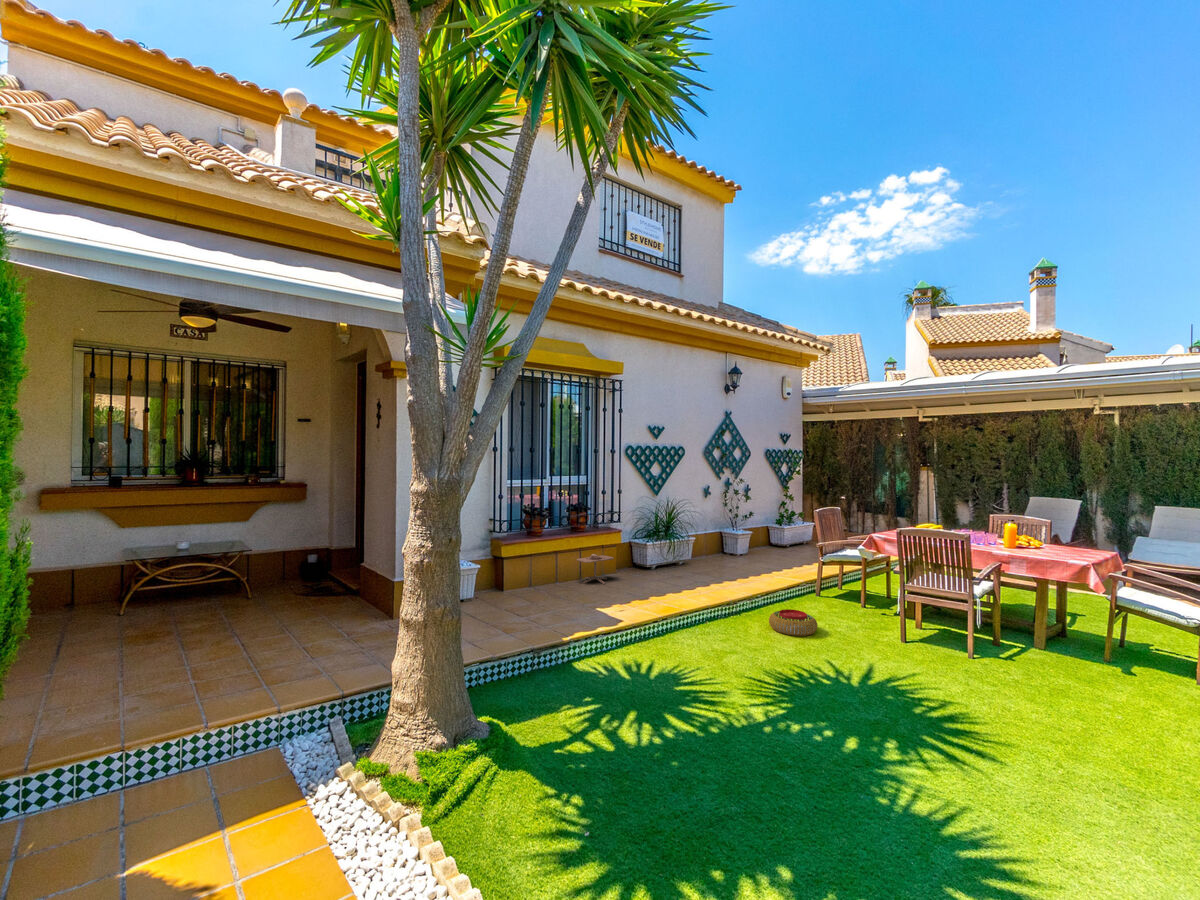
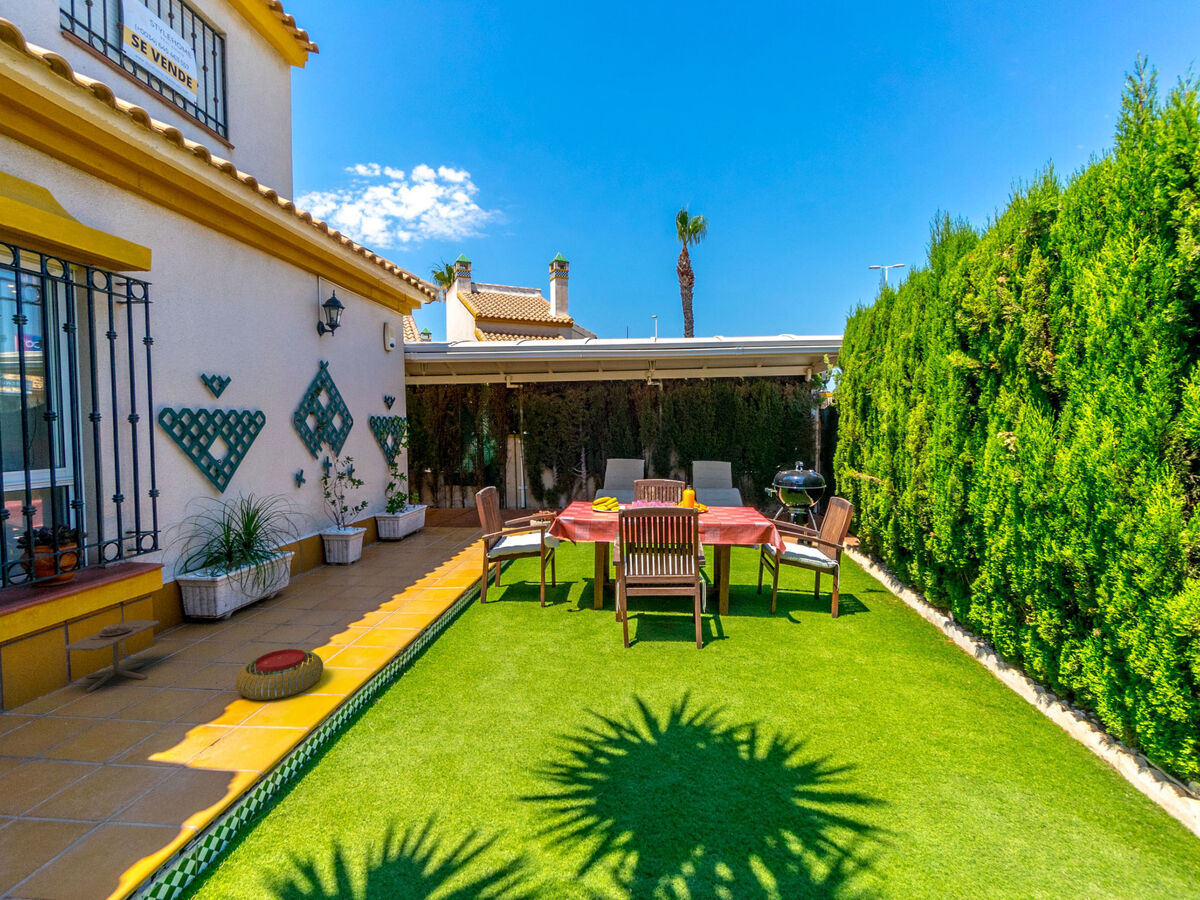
pouf: present [769,609,818,636] -> present [236,649,323,700]

